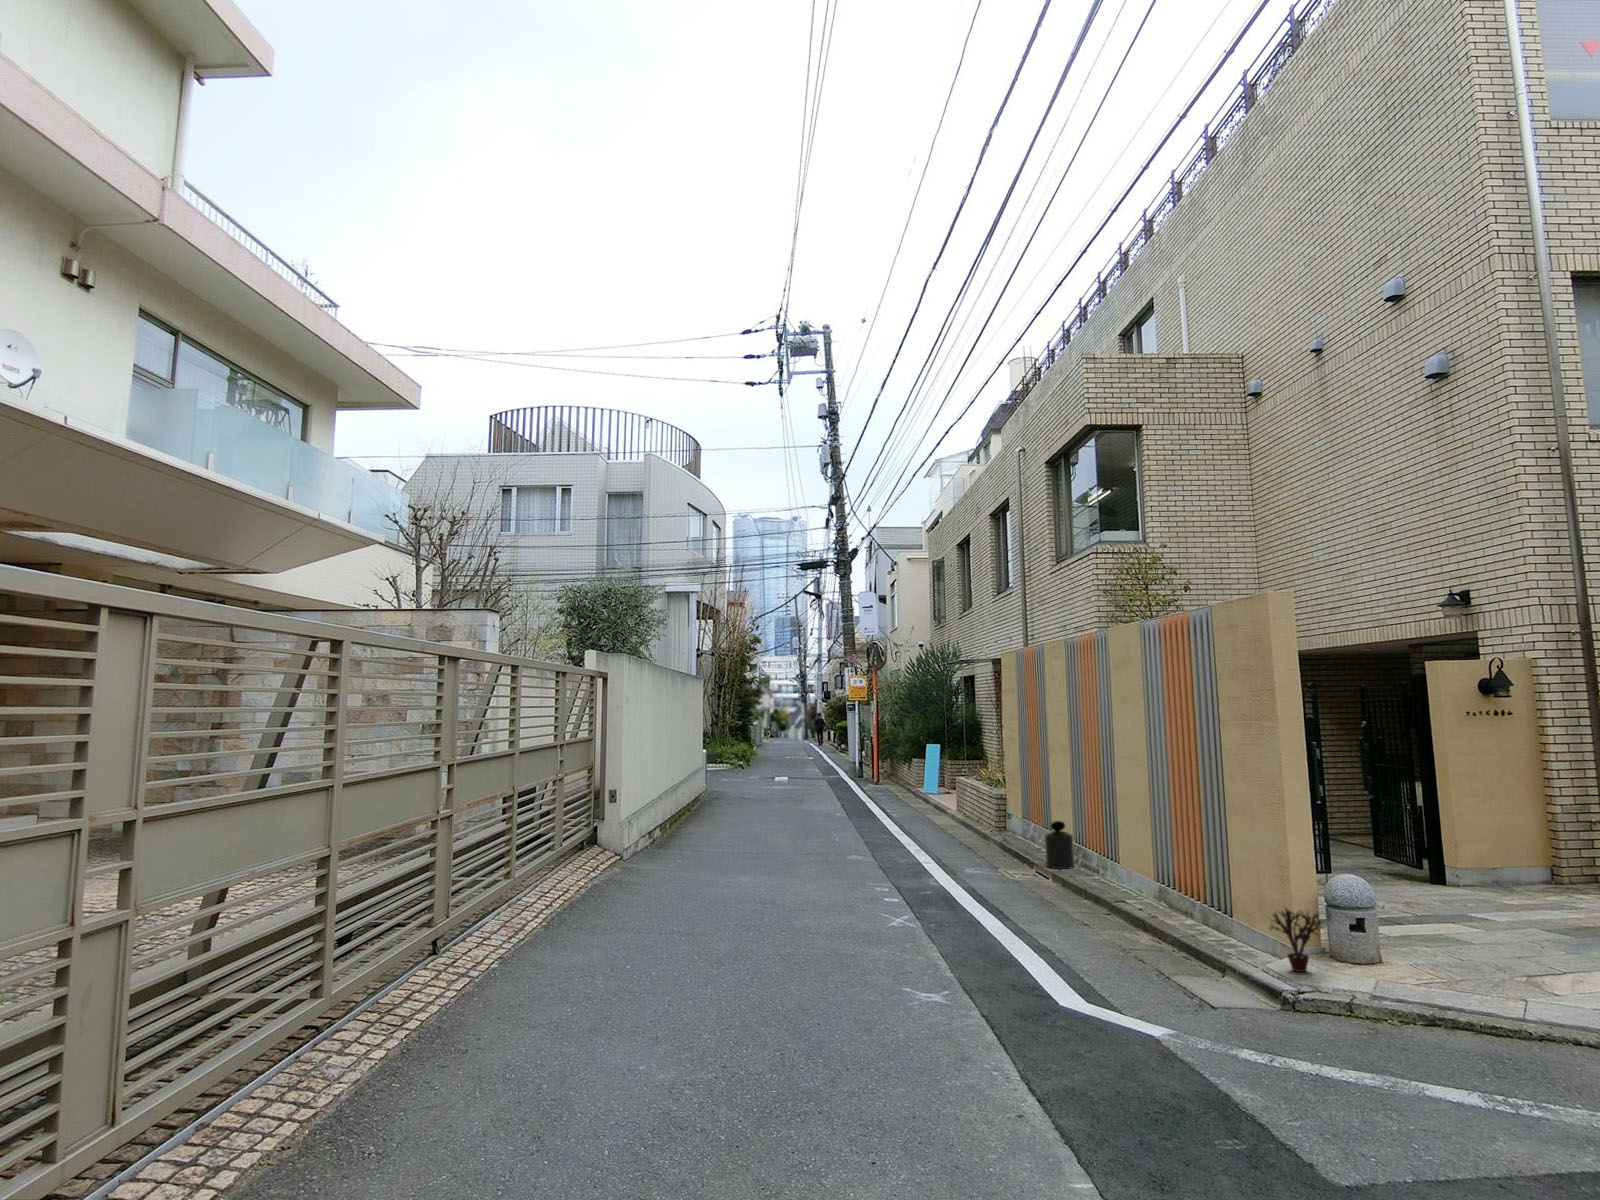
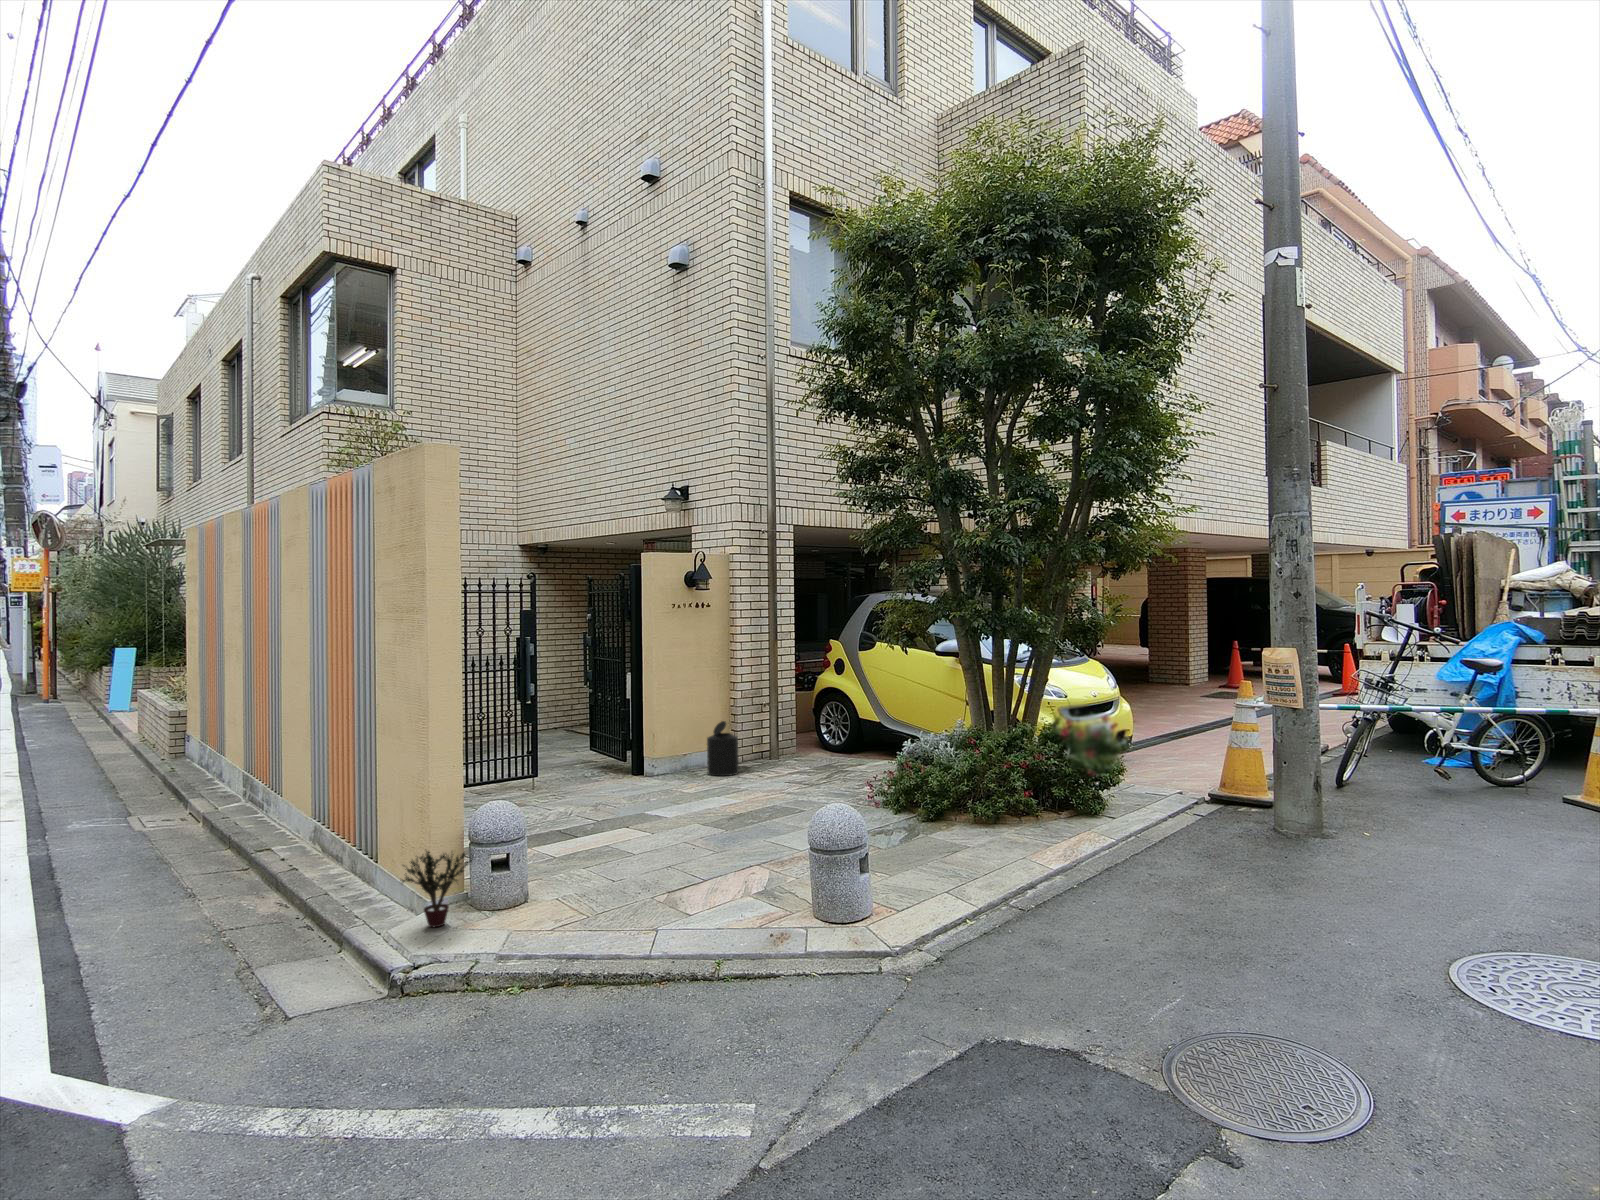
trash can: present [1045,821,1074,869] -> present [707,721,739,776]

